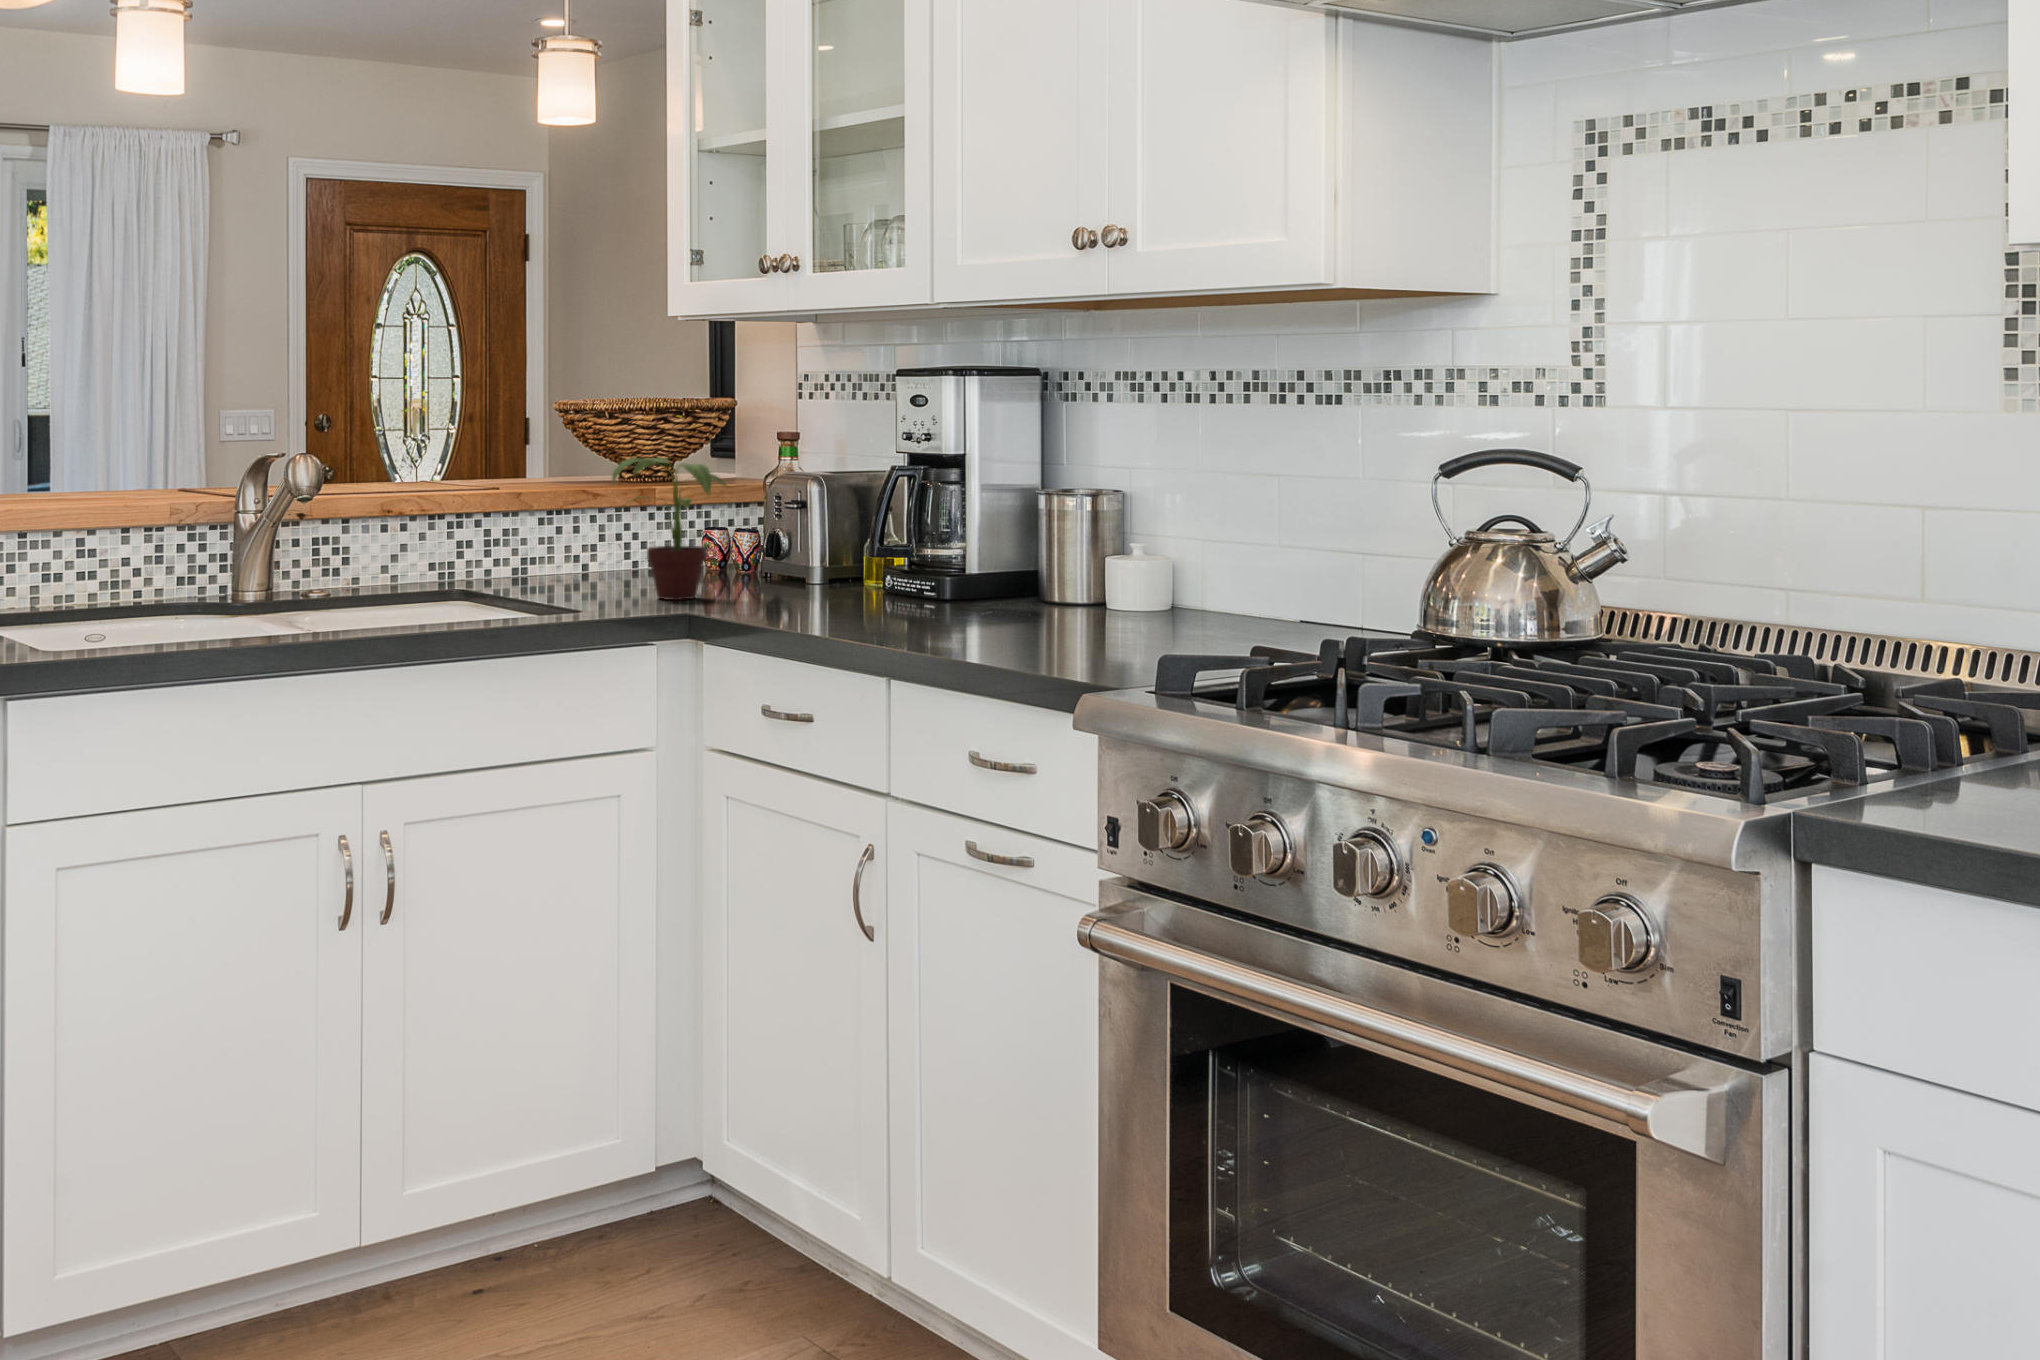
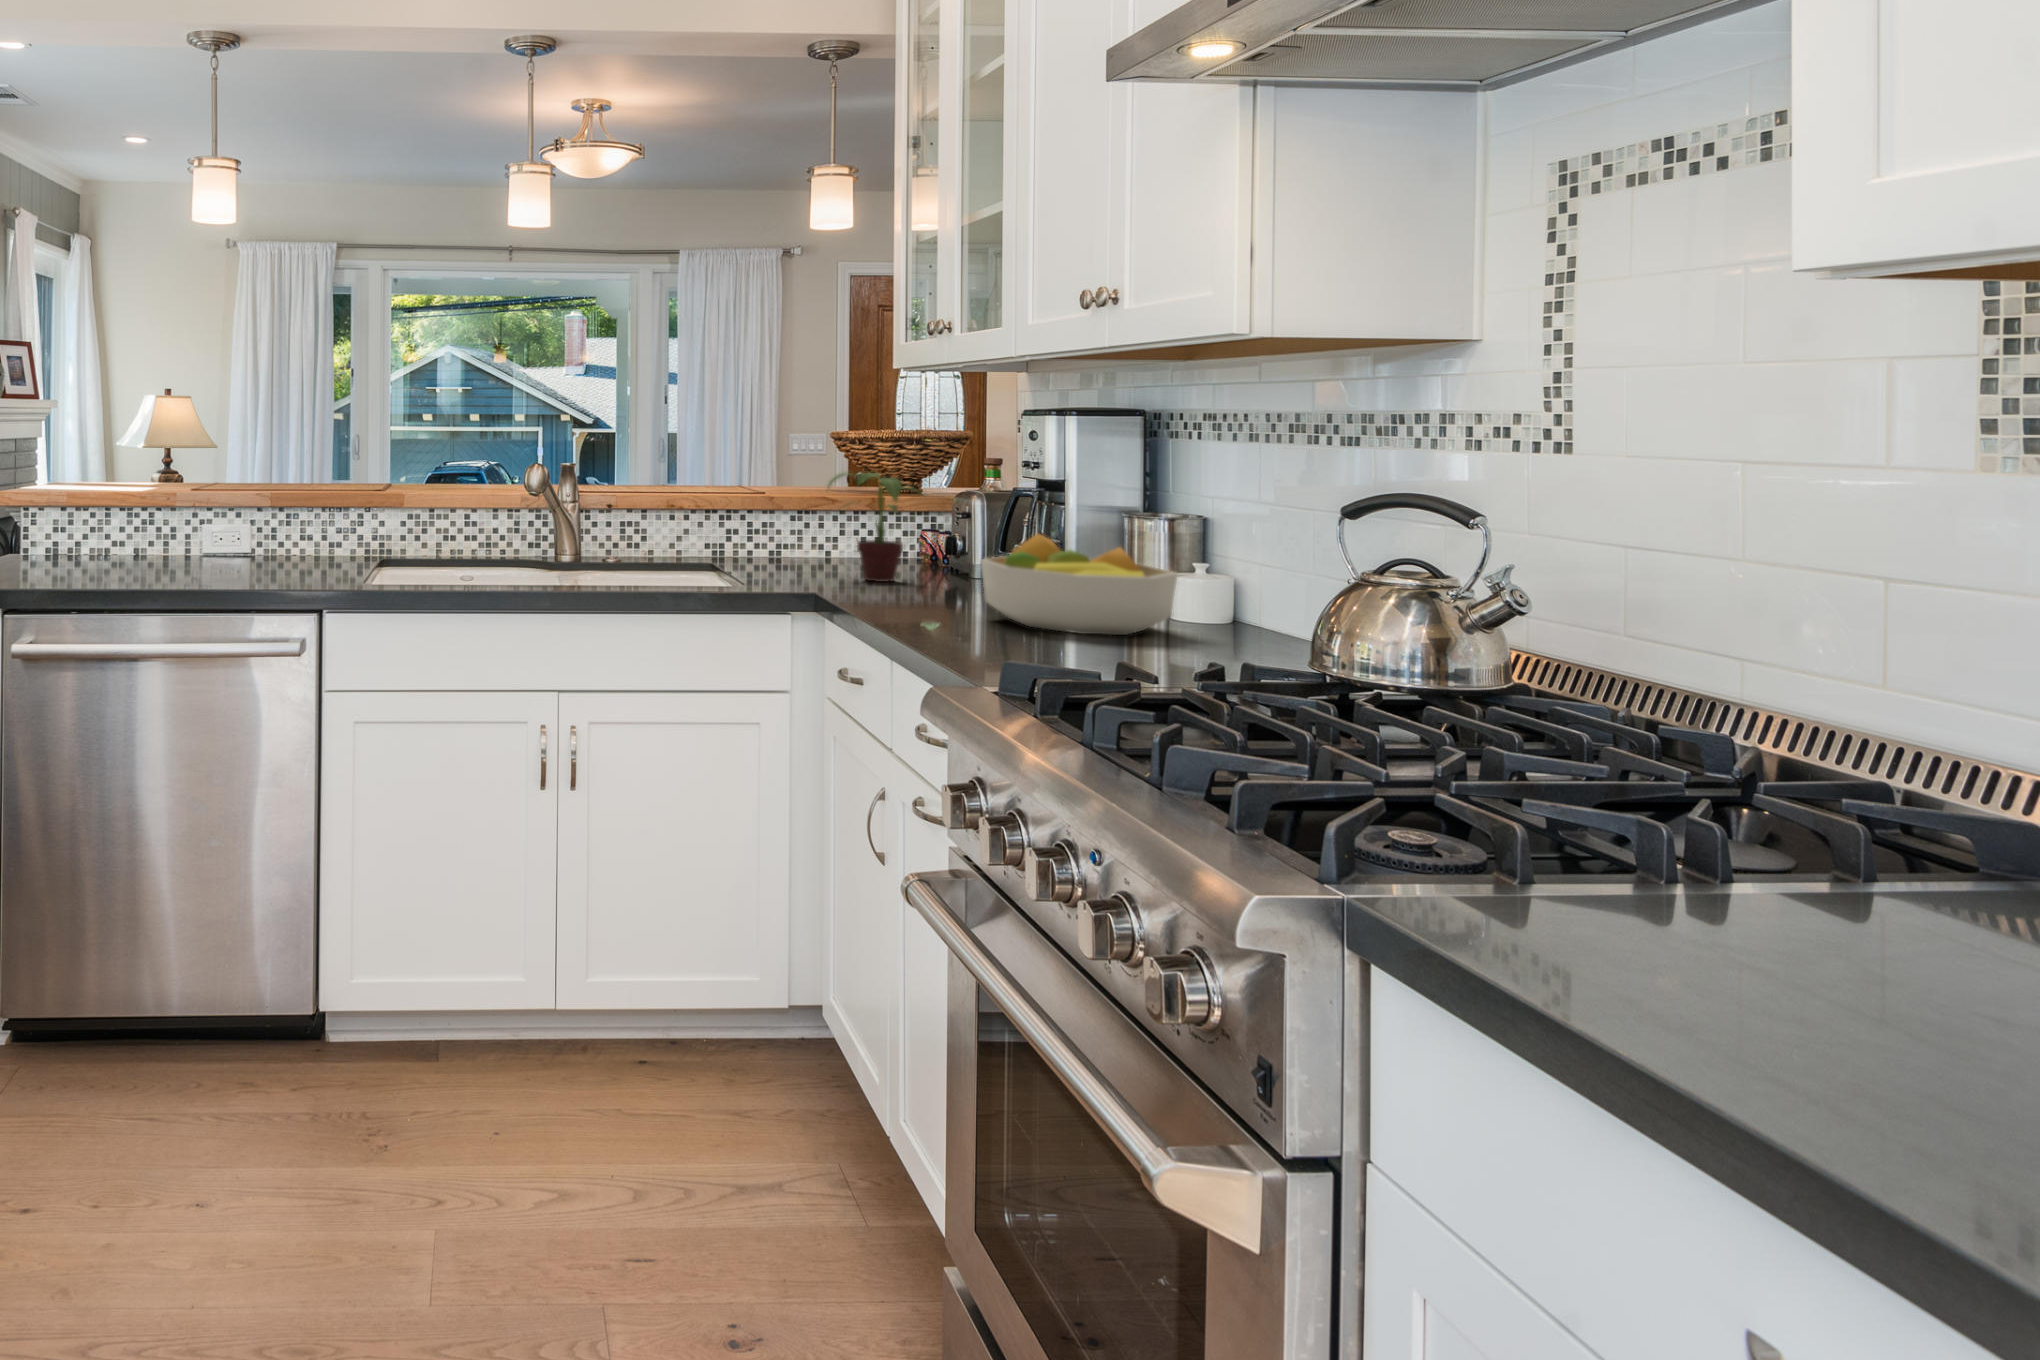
fruit bowl: none [904,526,1151,651] -> present [981,534,1178,635]

